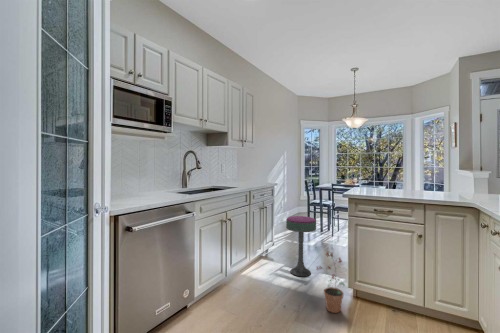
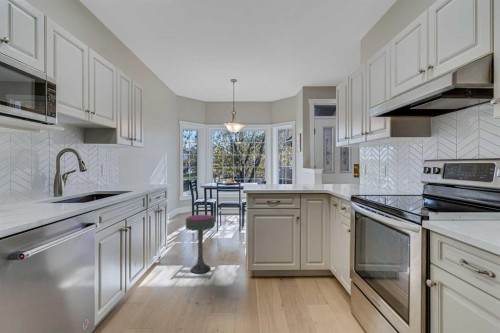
potted plant: present [317,252,344,313] -> none [224,243,251,297]

